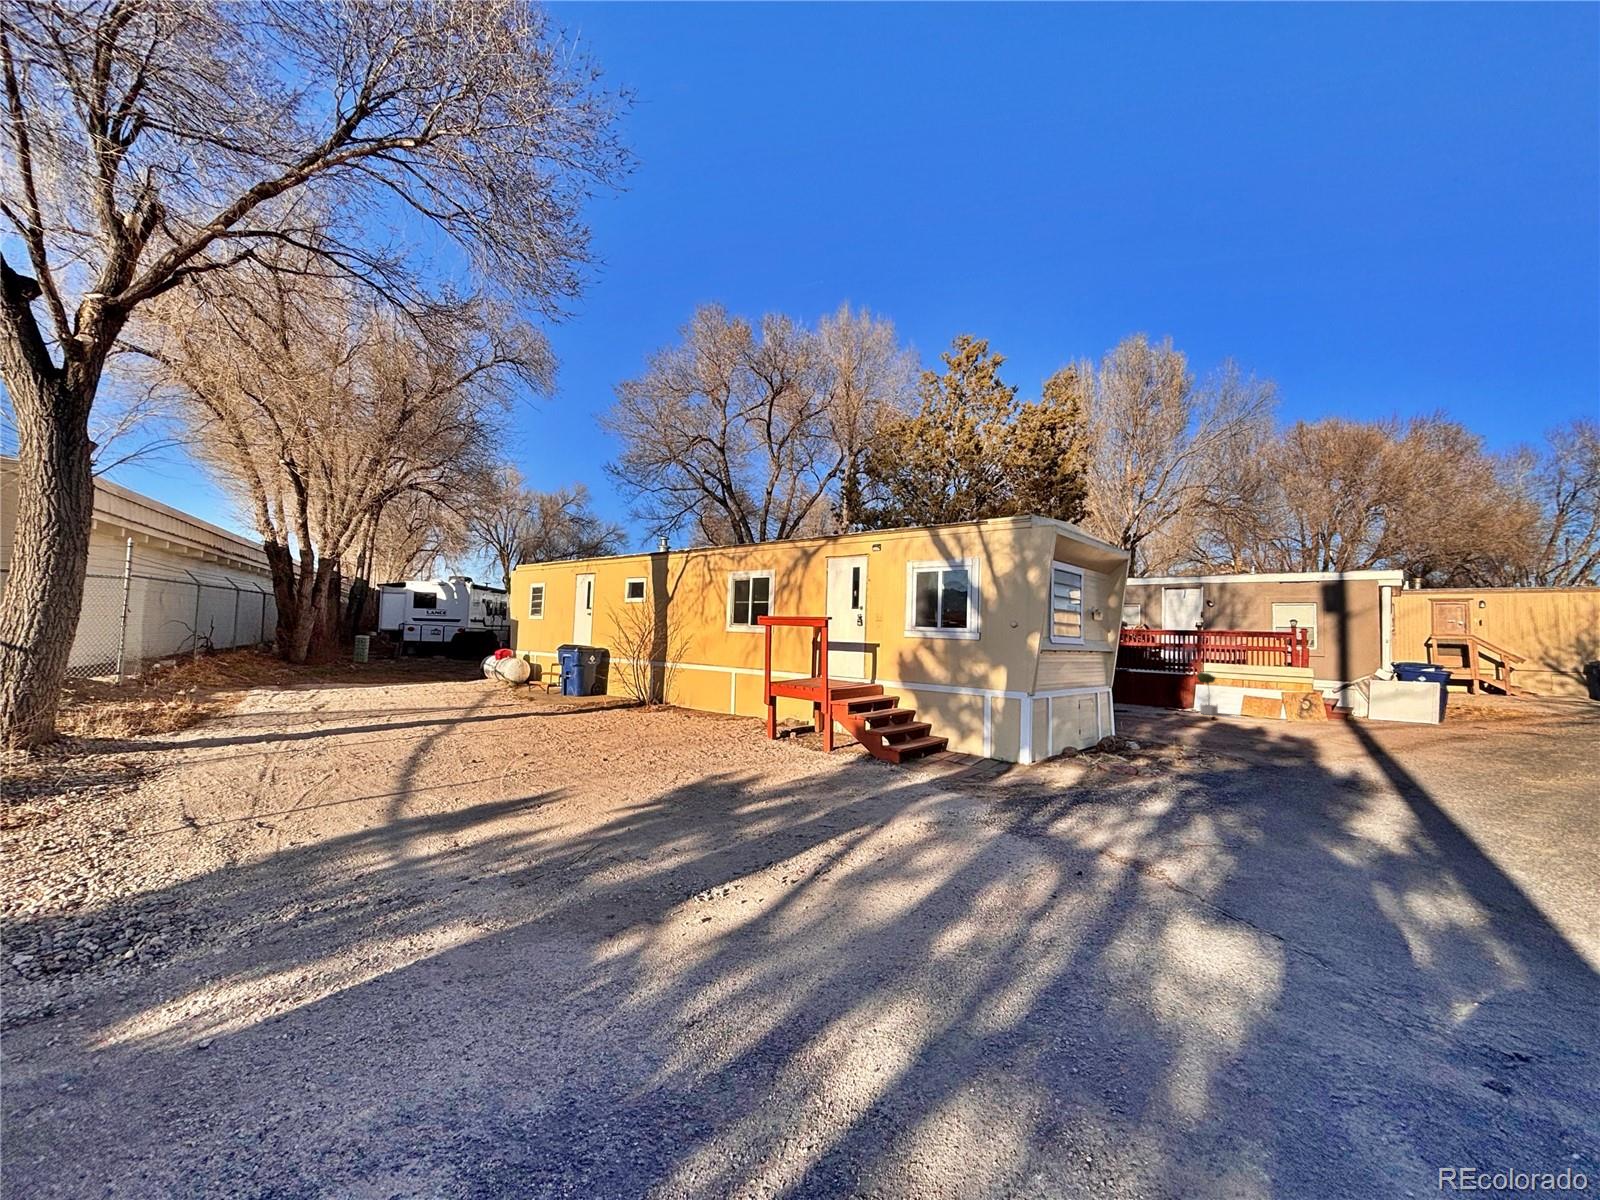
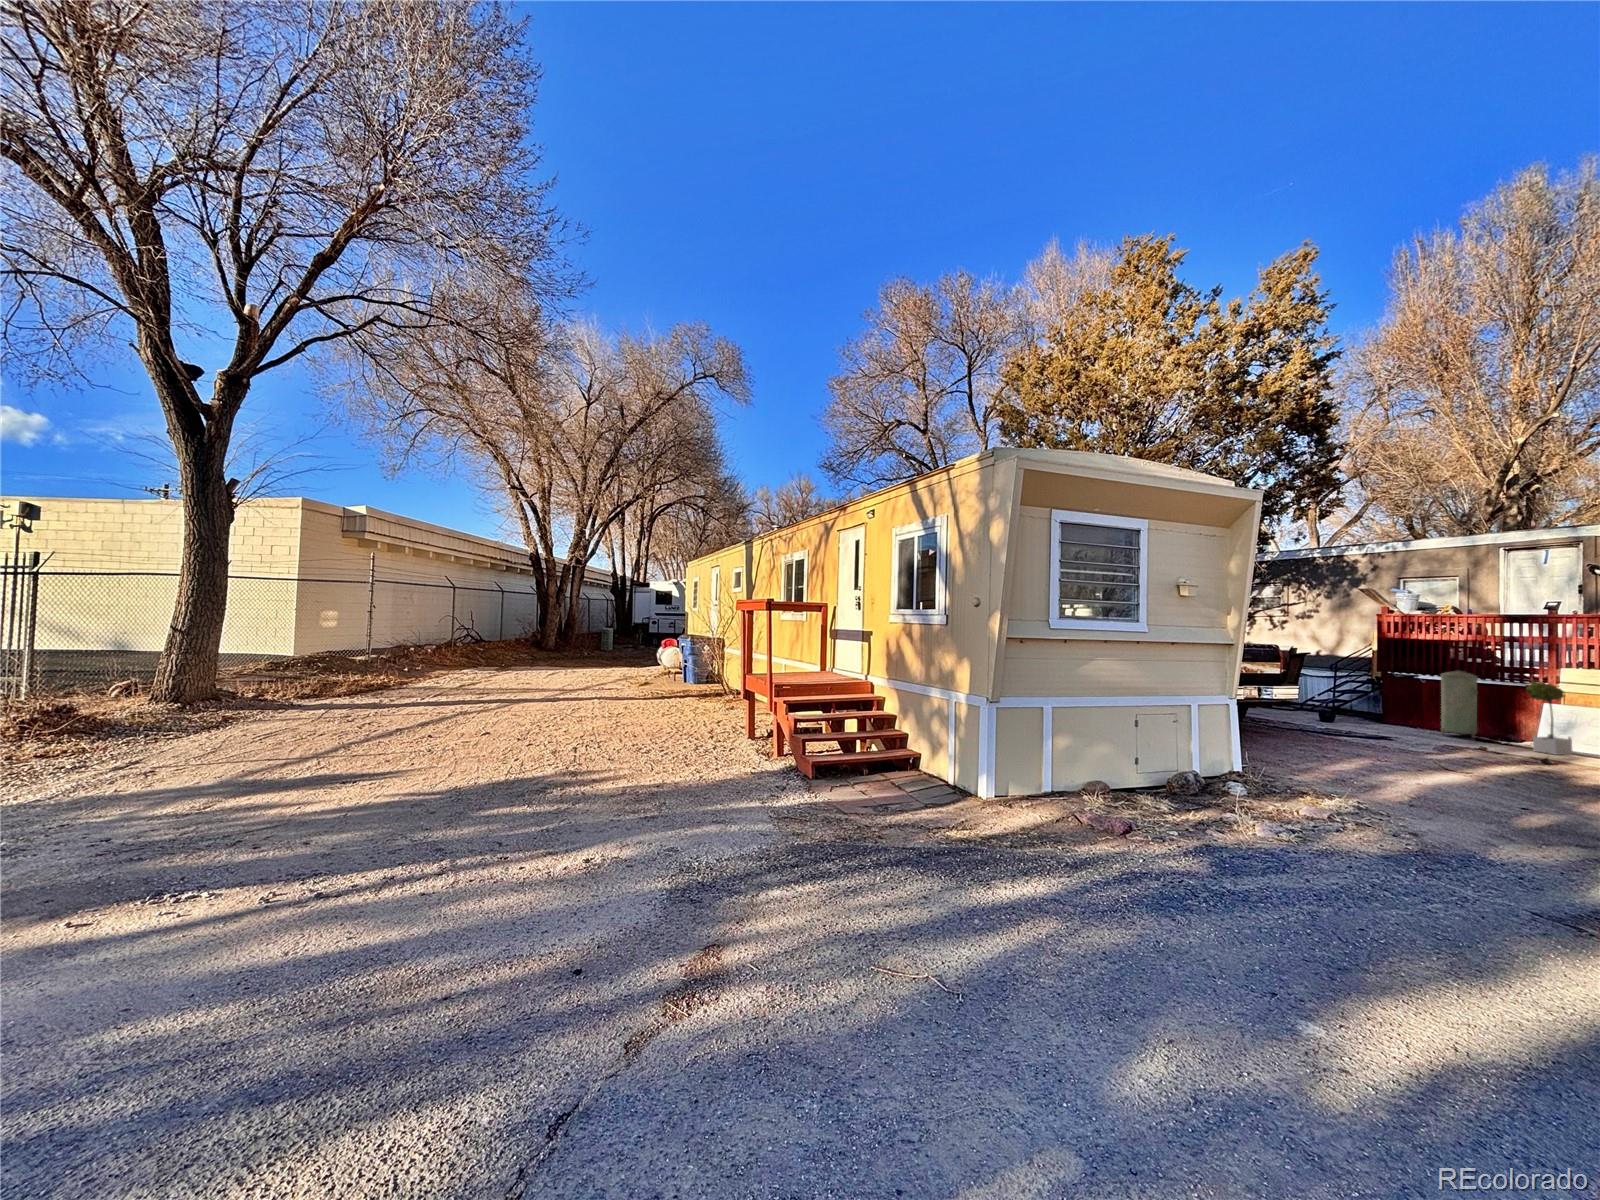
trash can: none [1147,666,1166,708] -> present [1441,670,1477,738]

